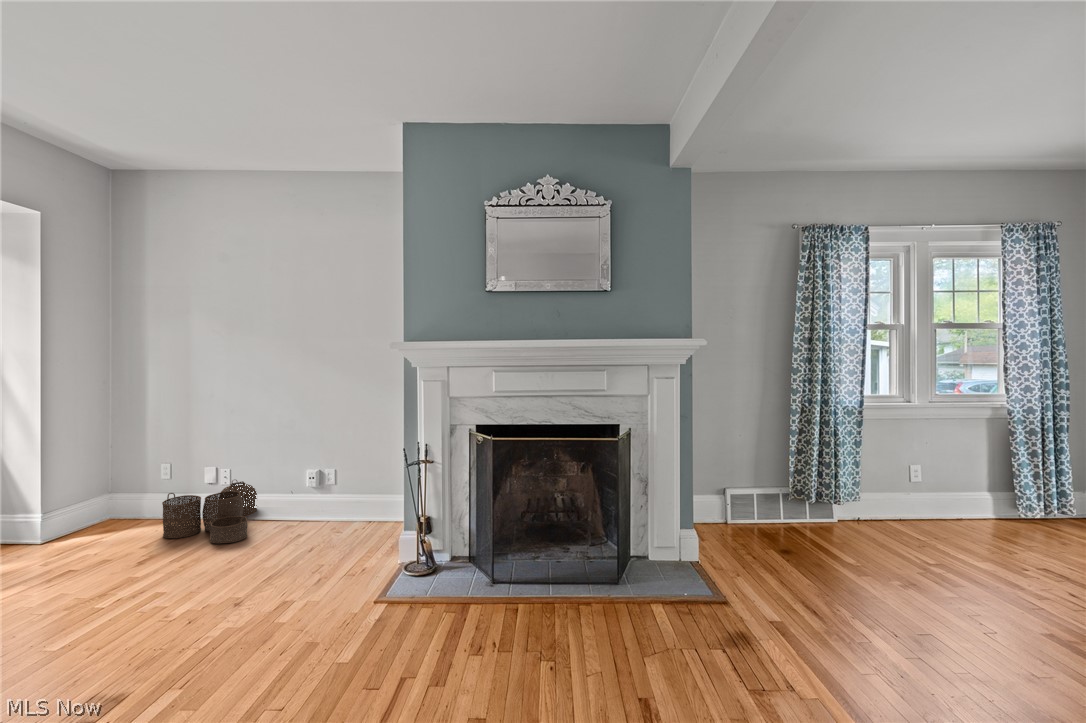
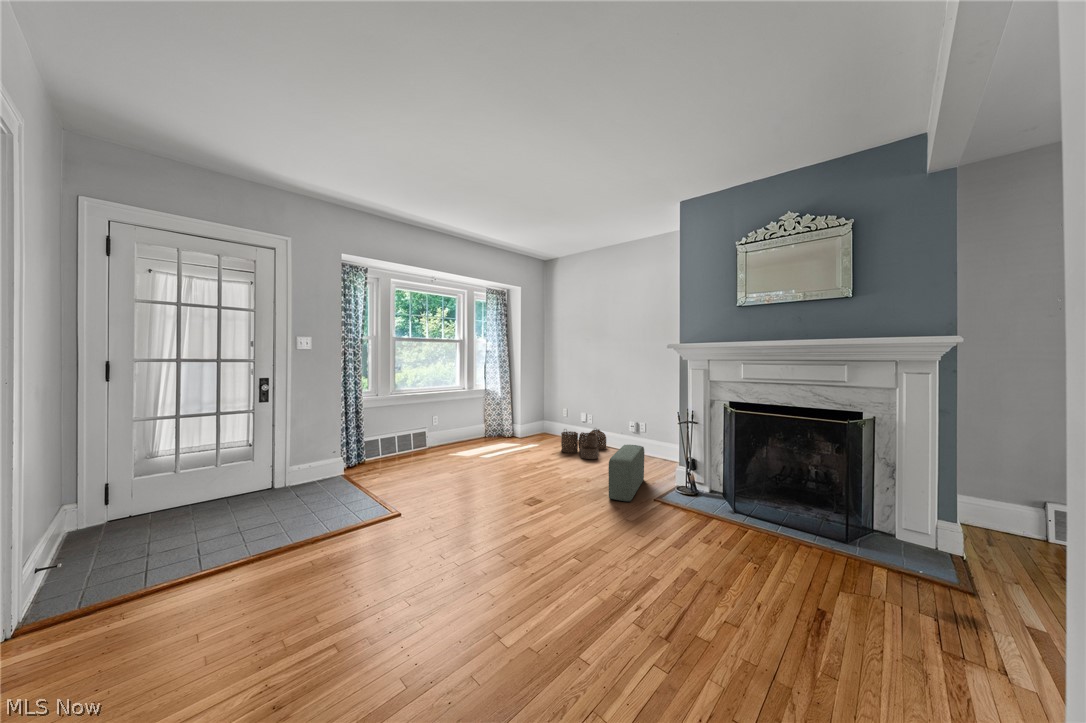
pouf: none [293,508,345,624] -> present [609,445,644,501]

